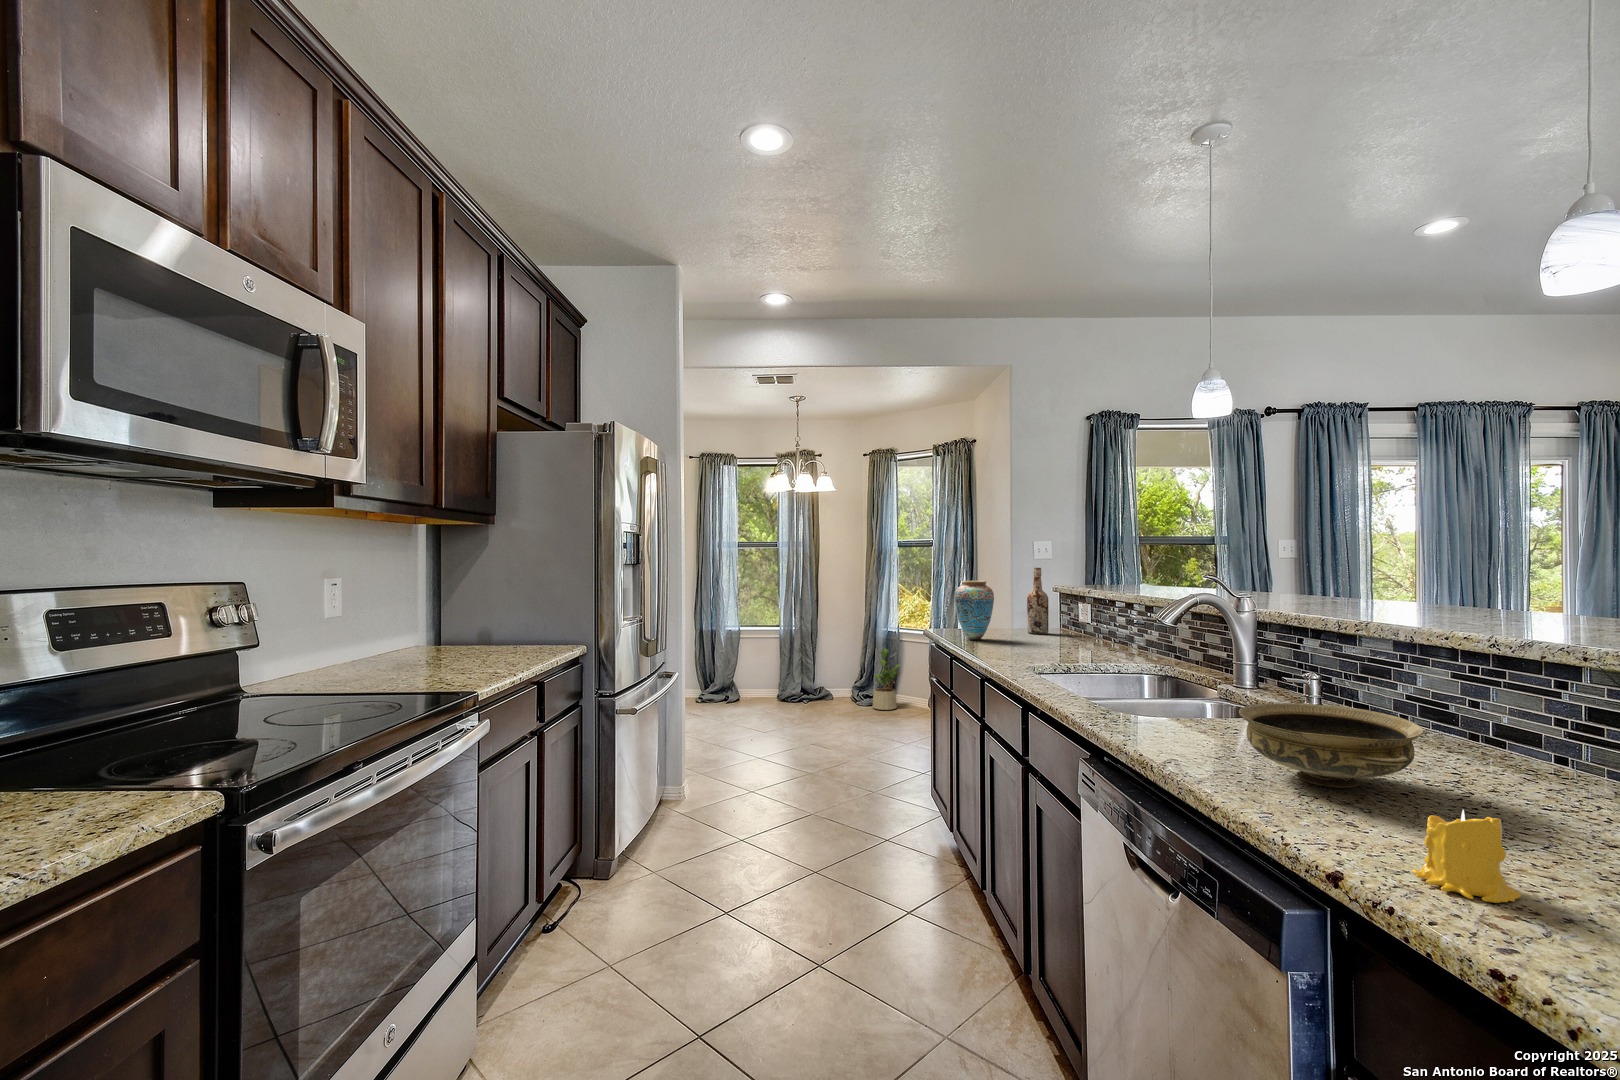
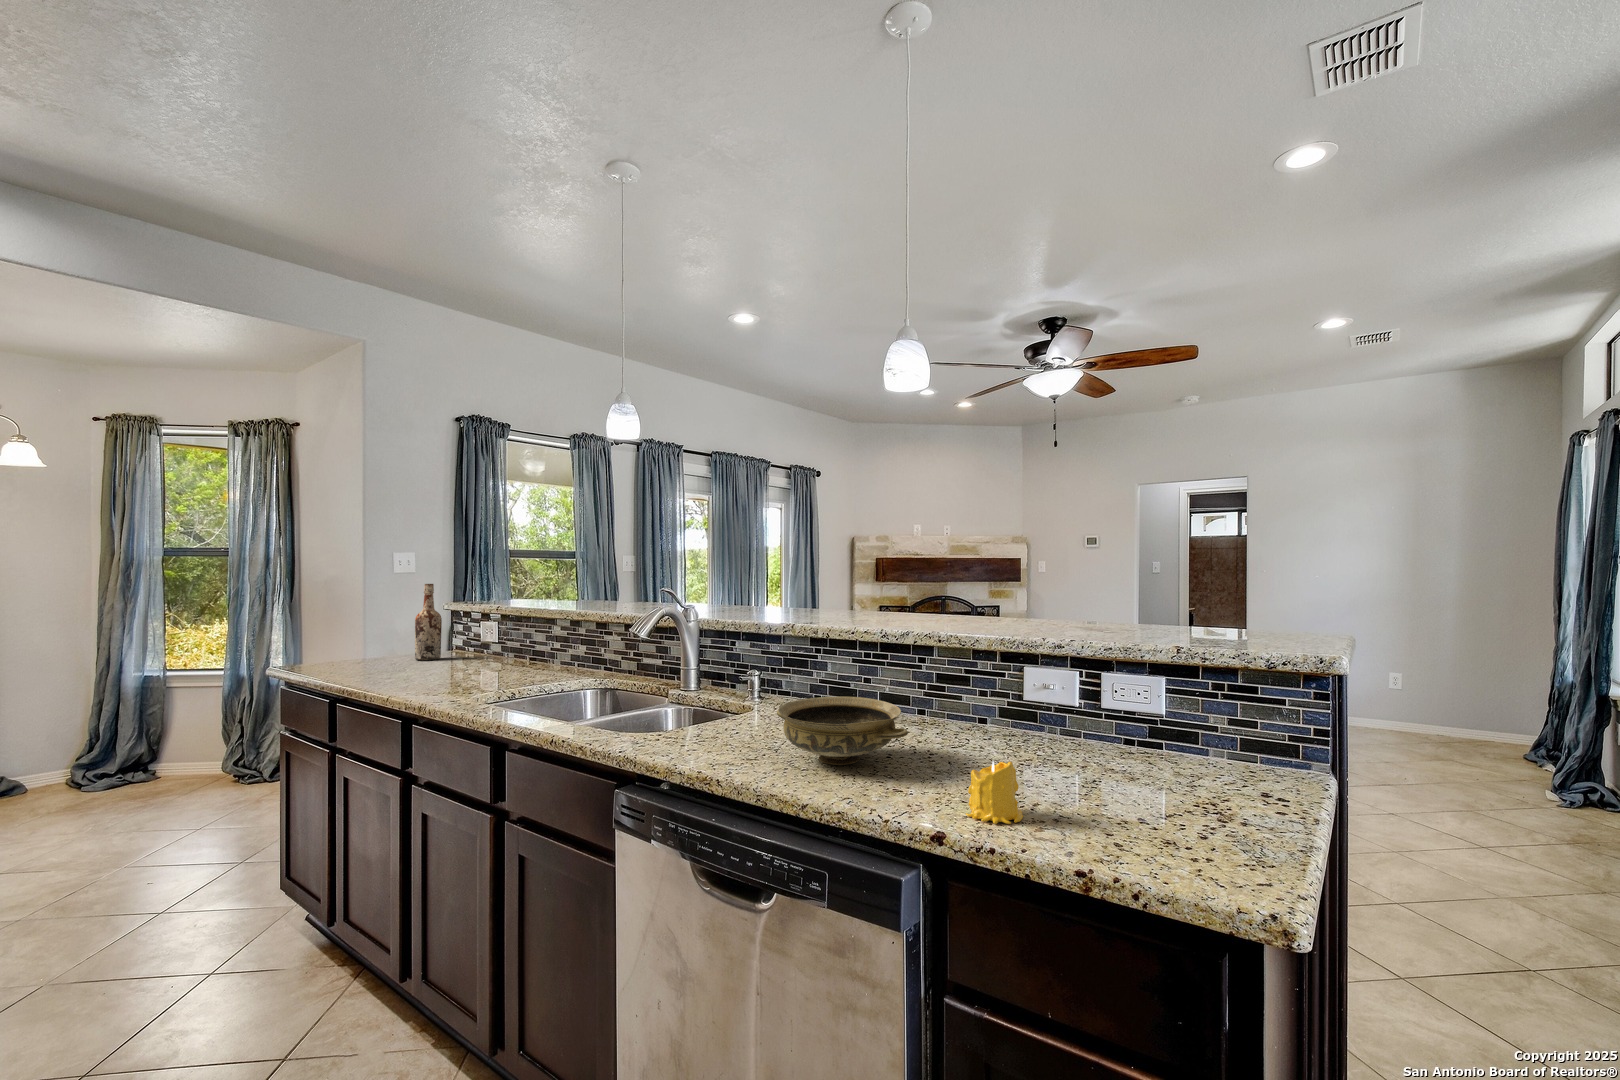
vase: present [955,581,994,640] -> none [329,602,386,676]
potted plant: present [873,648,901,710] -> none [102,702,159,794]

